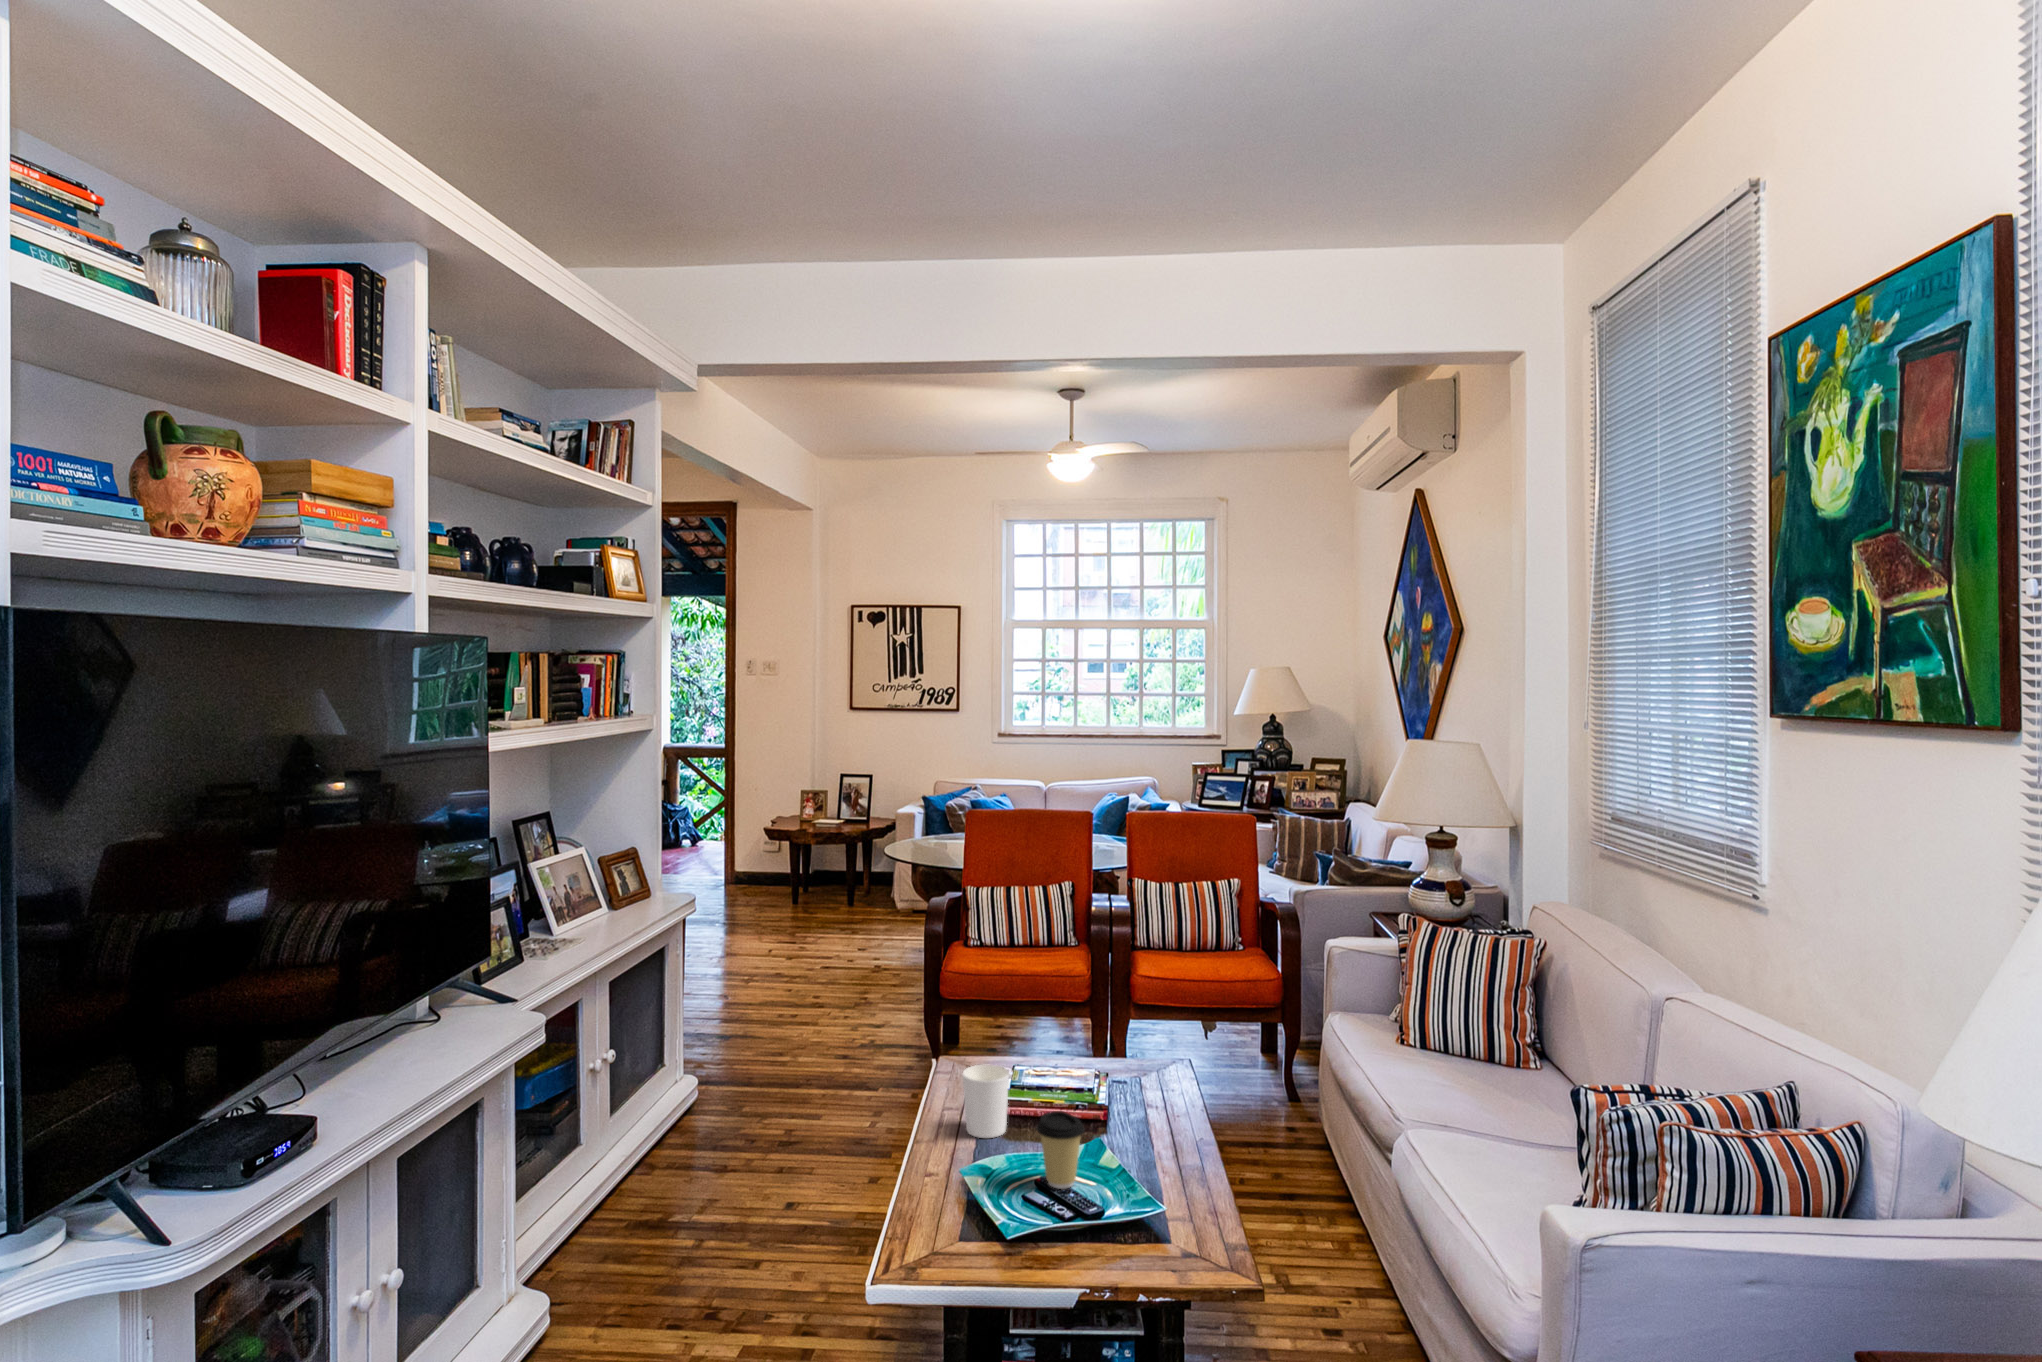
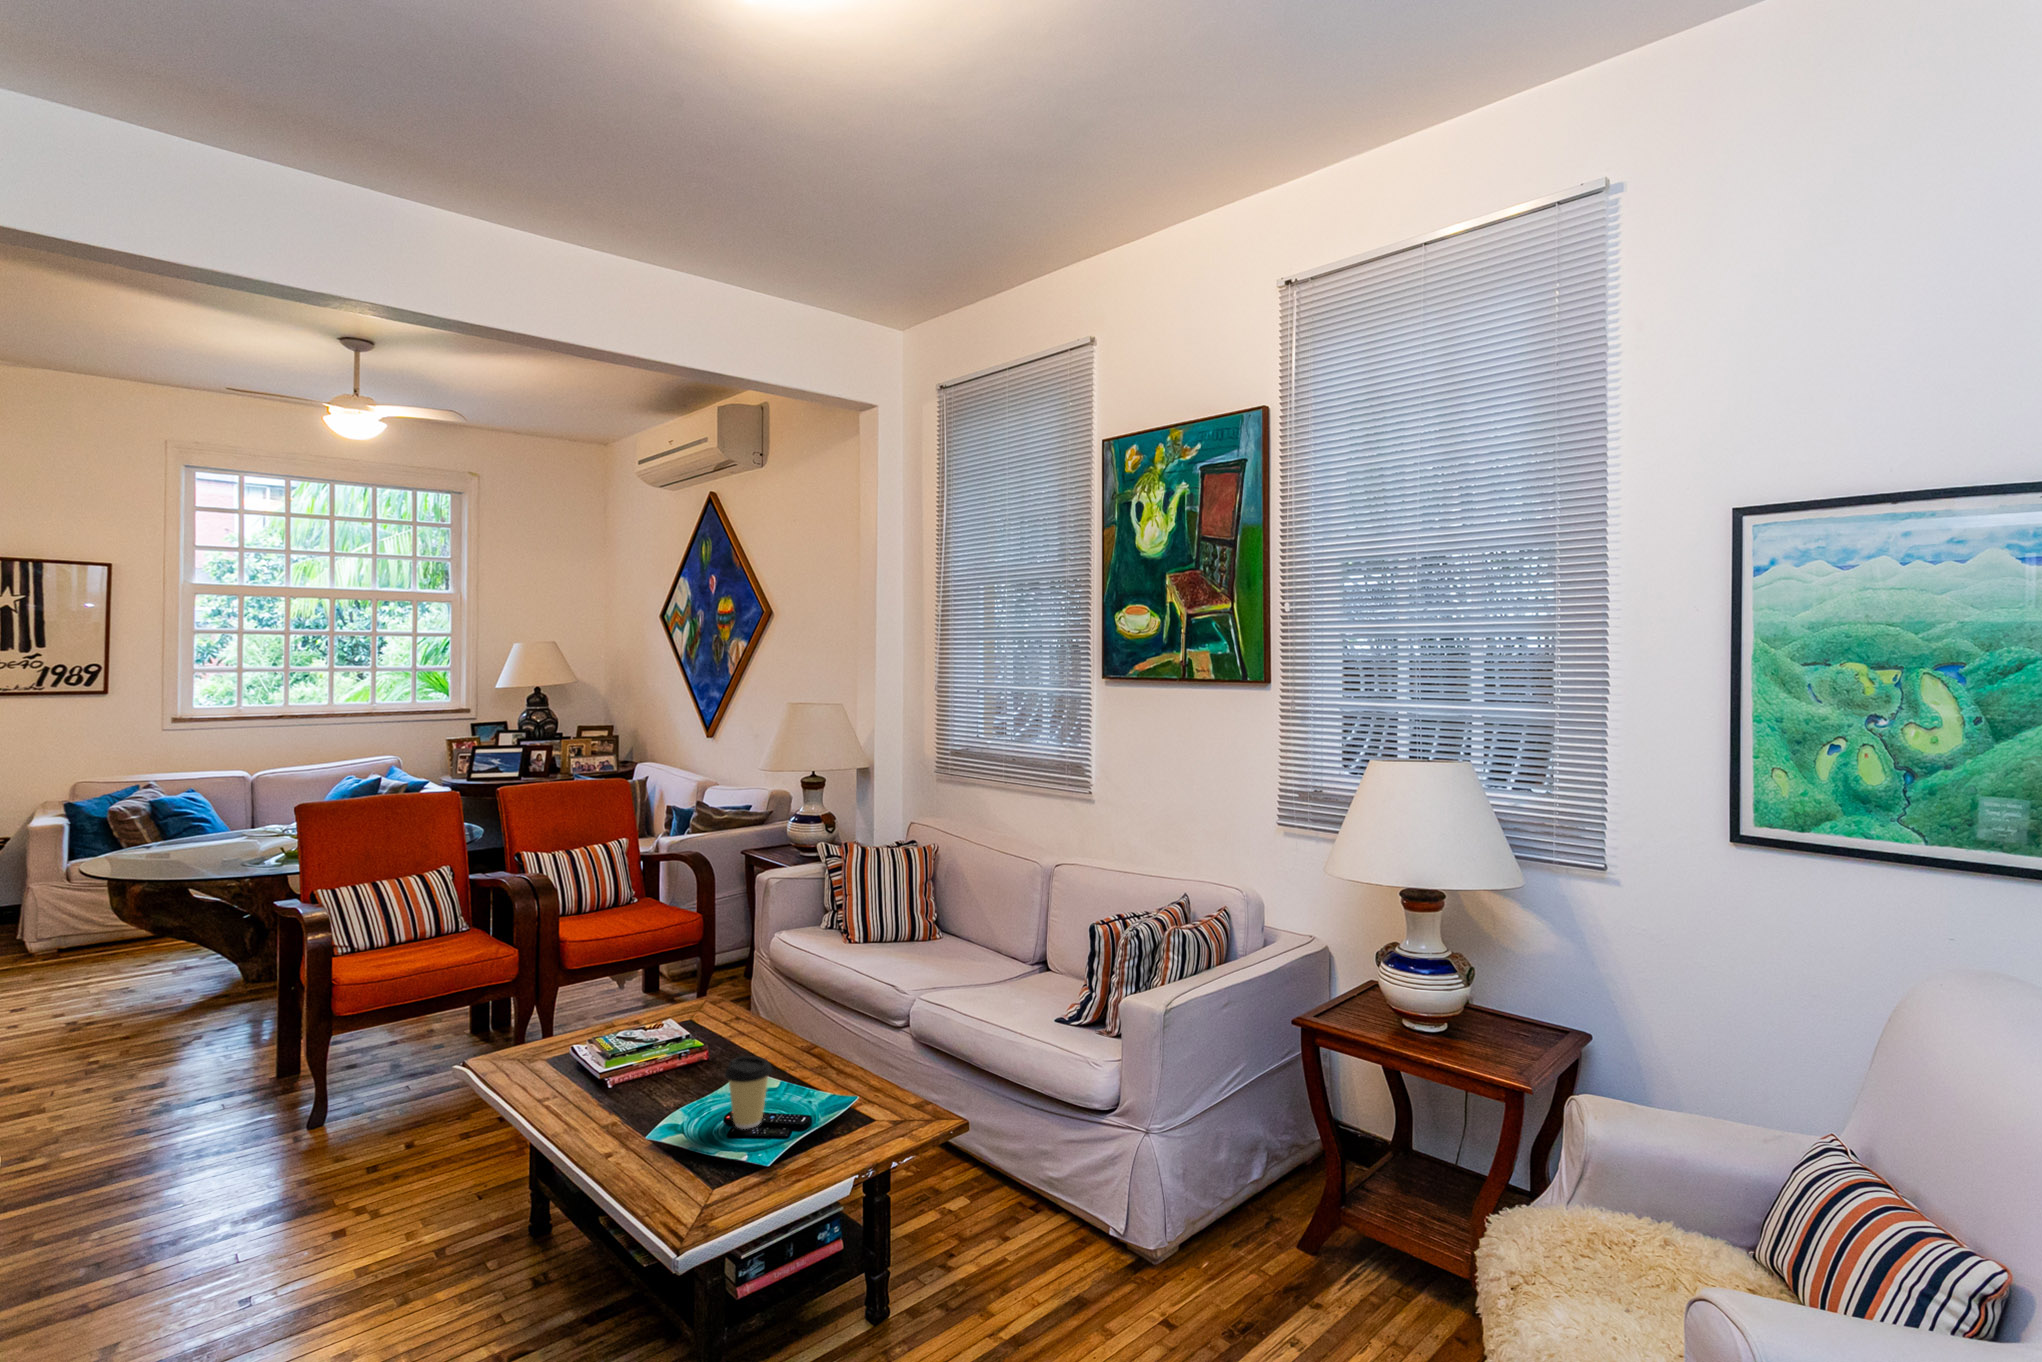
candle holder: present [963,1065,1010,1138] -> none [591,1041,644,1119]

